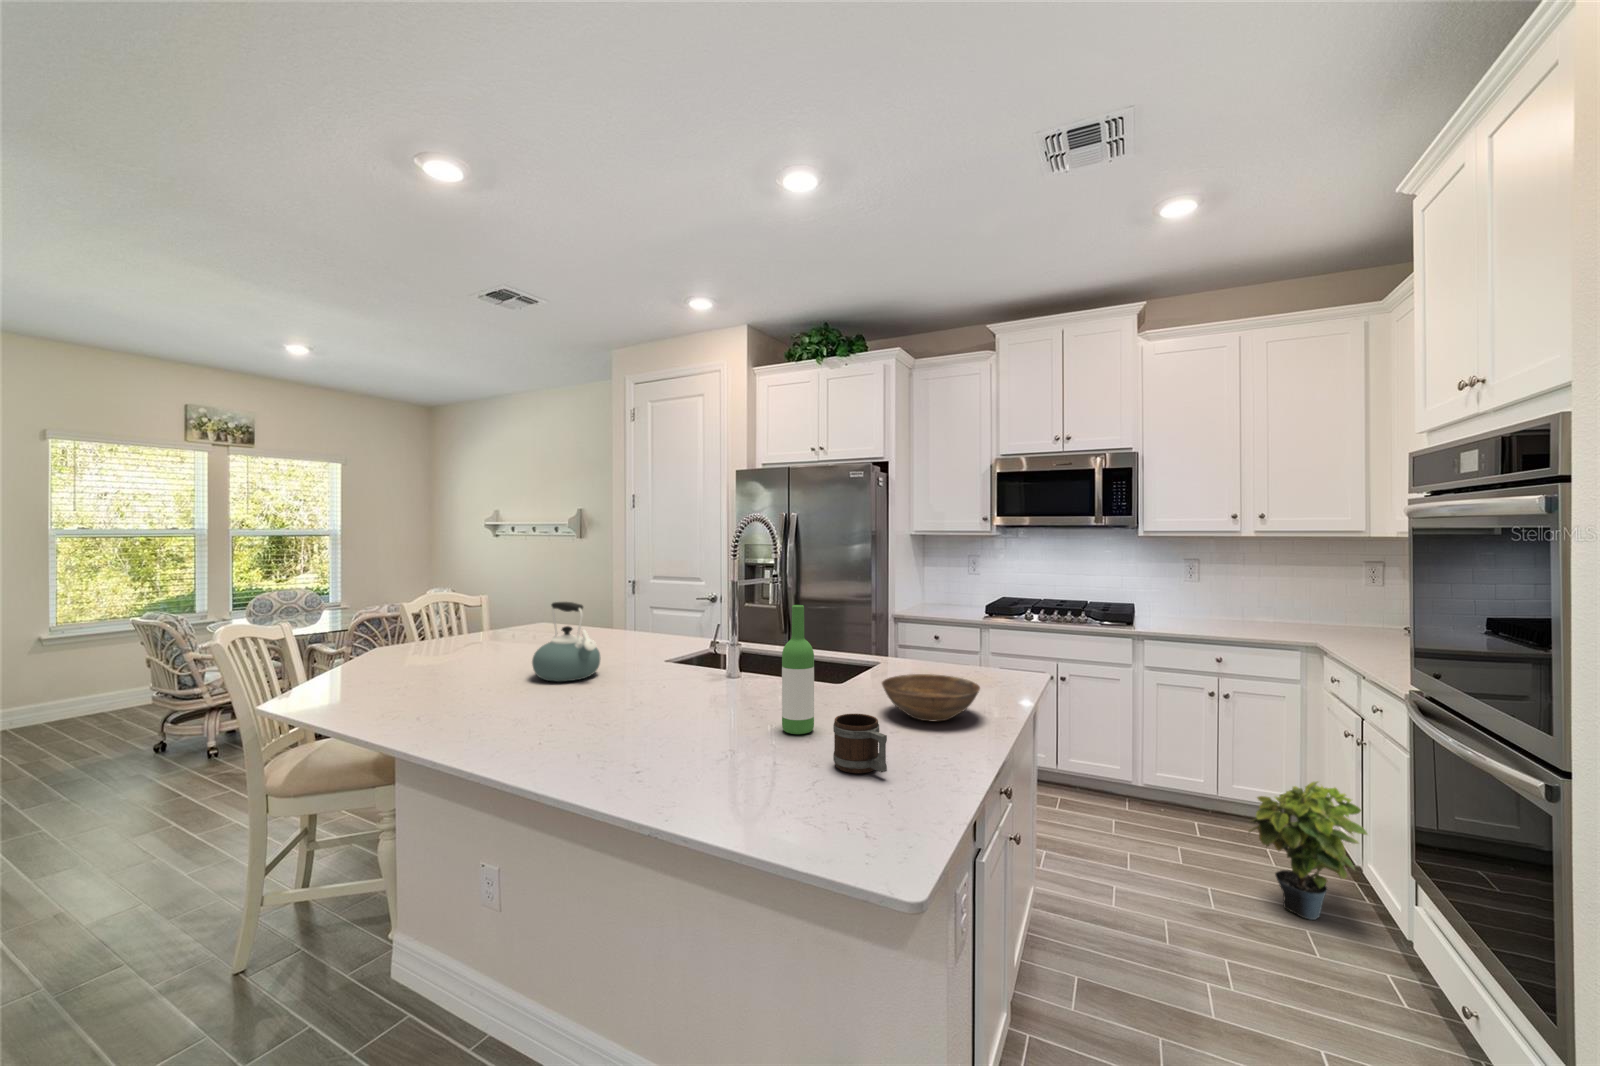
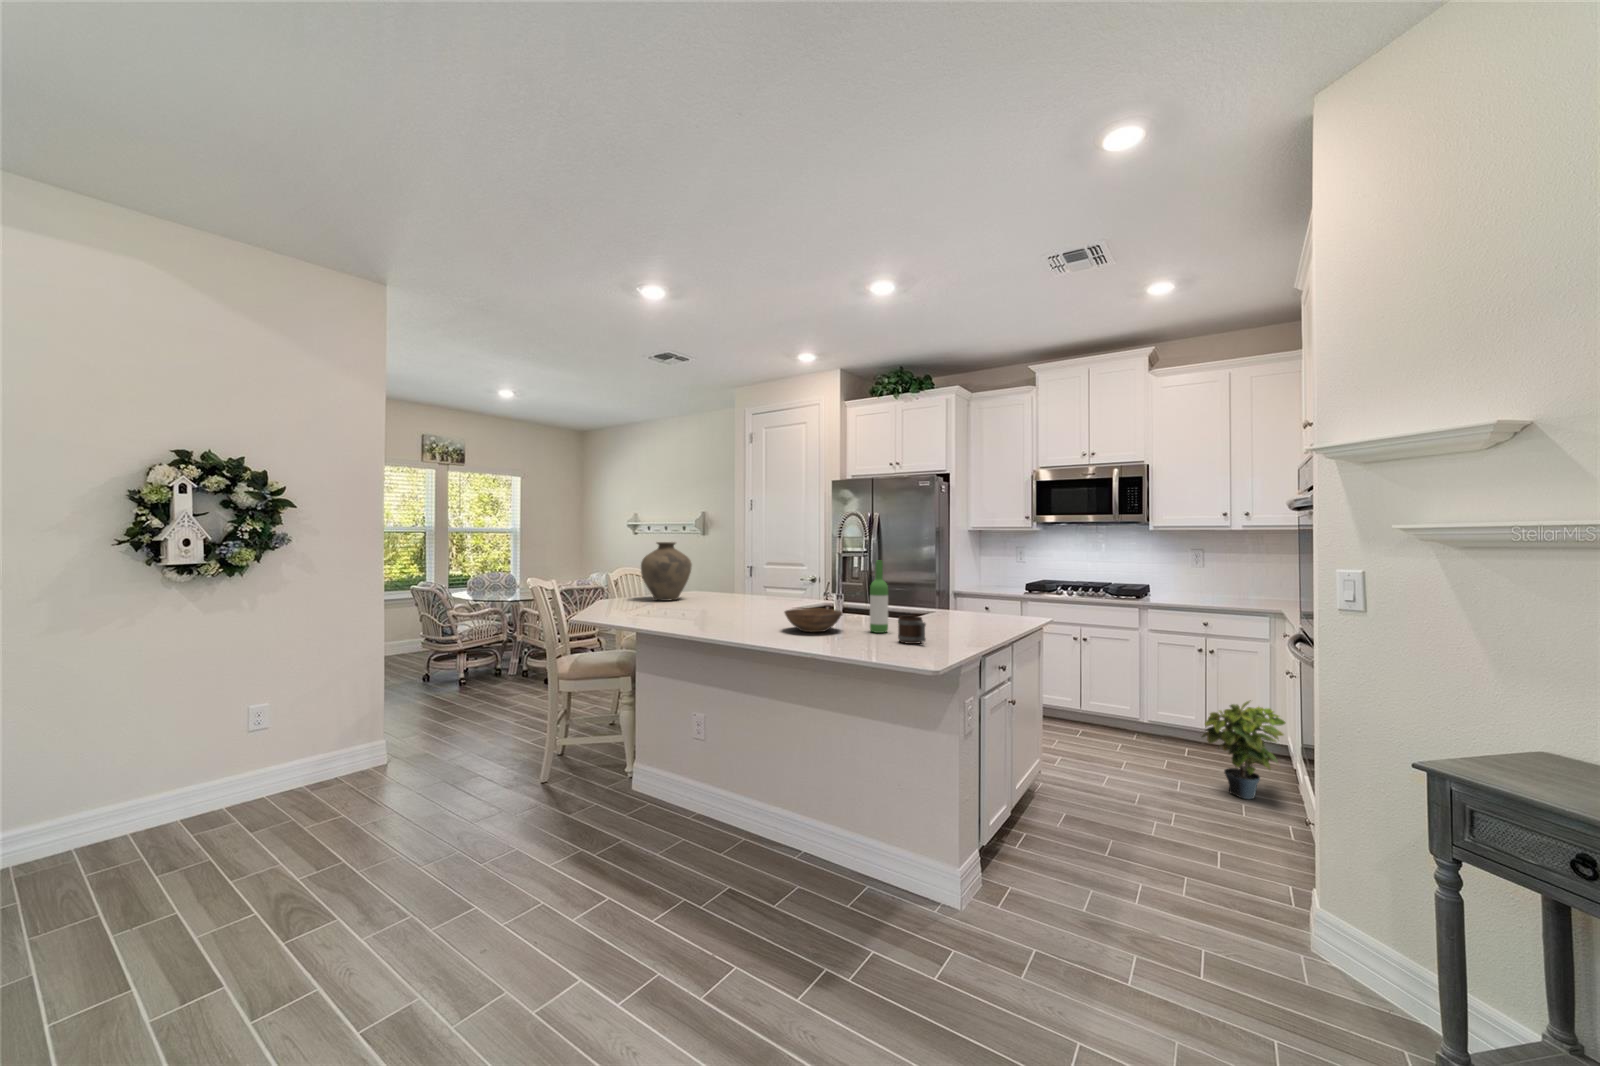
vase: none [432,560,518,651] -> present [641,542,692,601]
kettle: present [532,602,600,682] -> none [714,566,754,613]
bowl: present [882,674,980,722] -> present [784,608,842,632]

